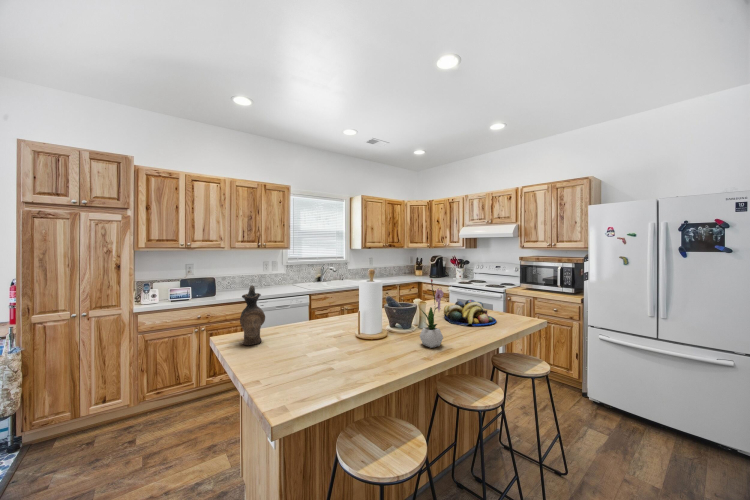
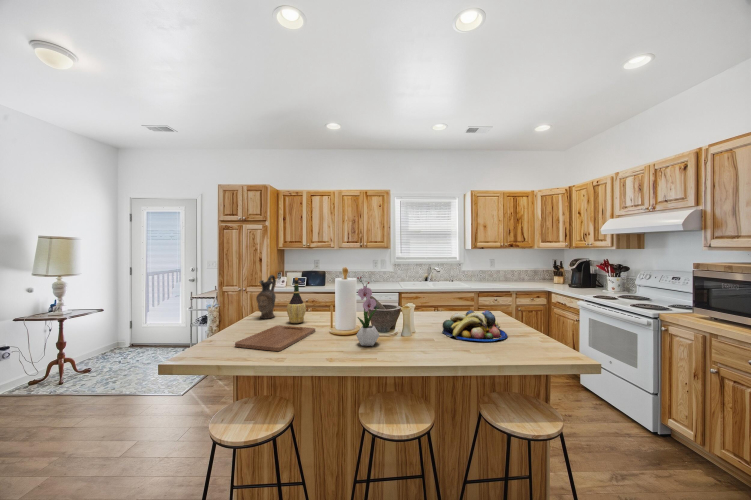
wine bottle: none [296,286,318,342] -> present [287,277,306,323]
cutting board: none [303,342,380,385] -> present [235,325,315,351]

